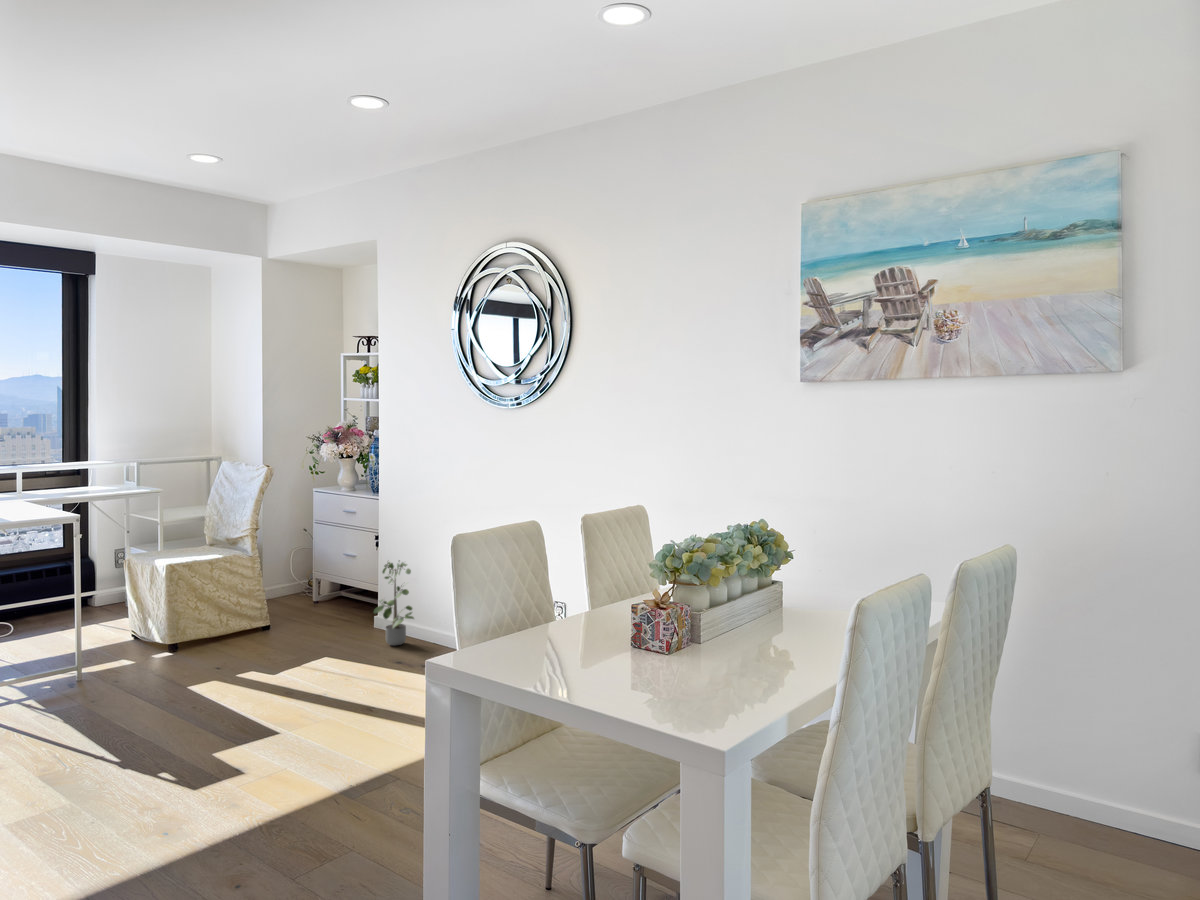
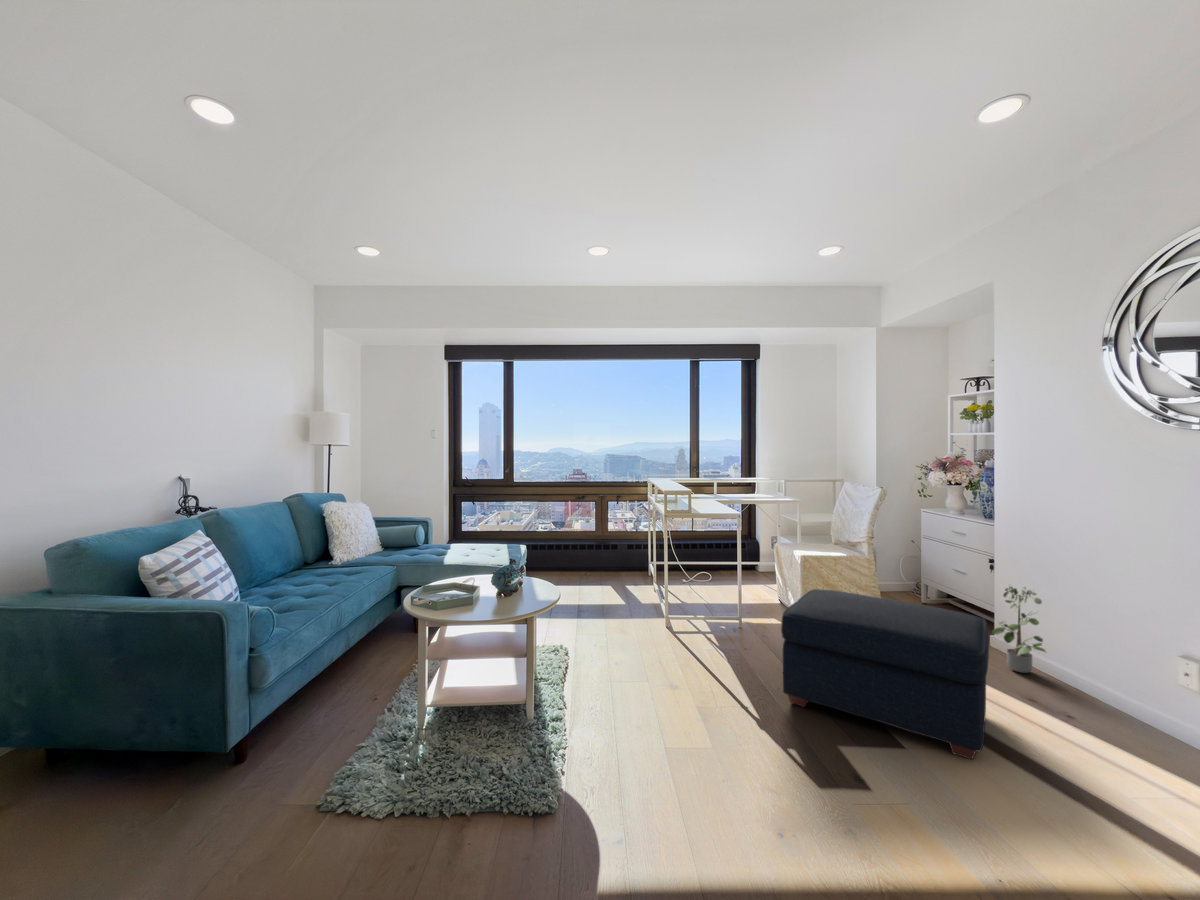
ottoman: none [144,592,360,736] -> present [781,589,989,759]

